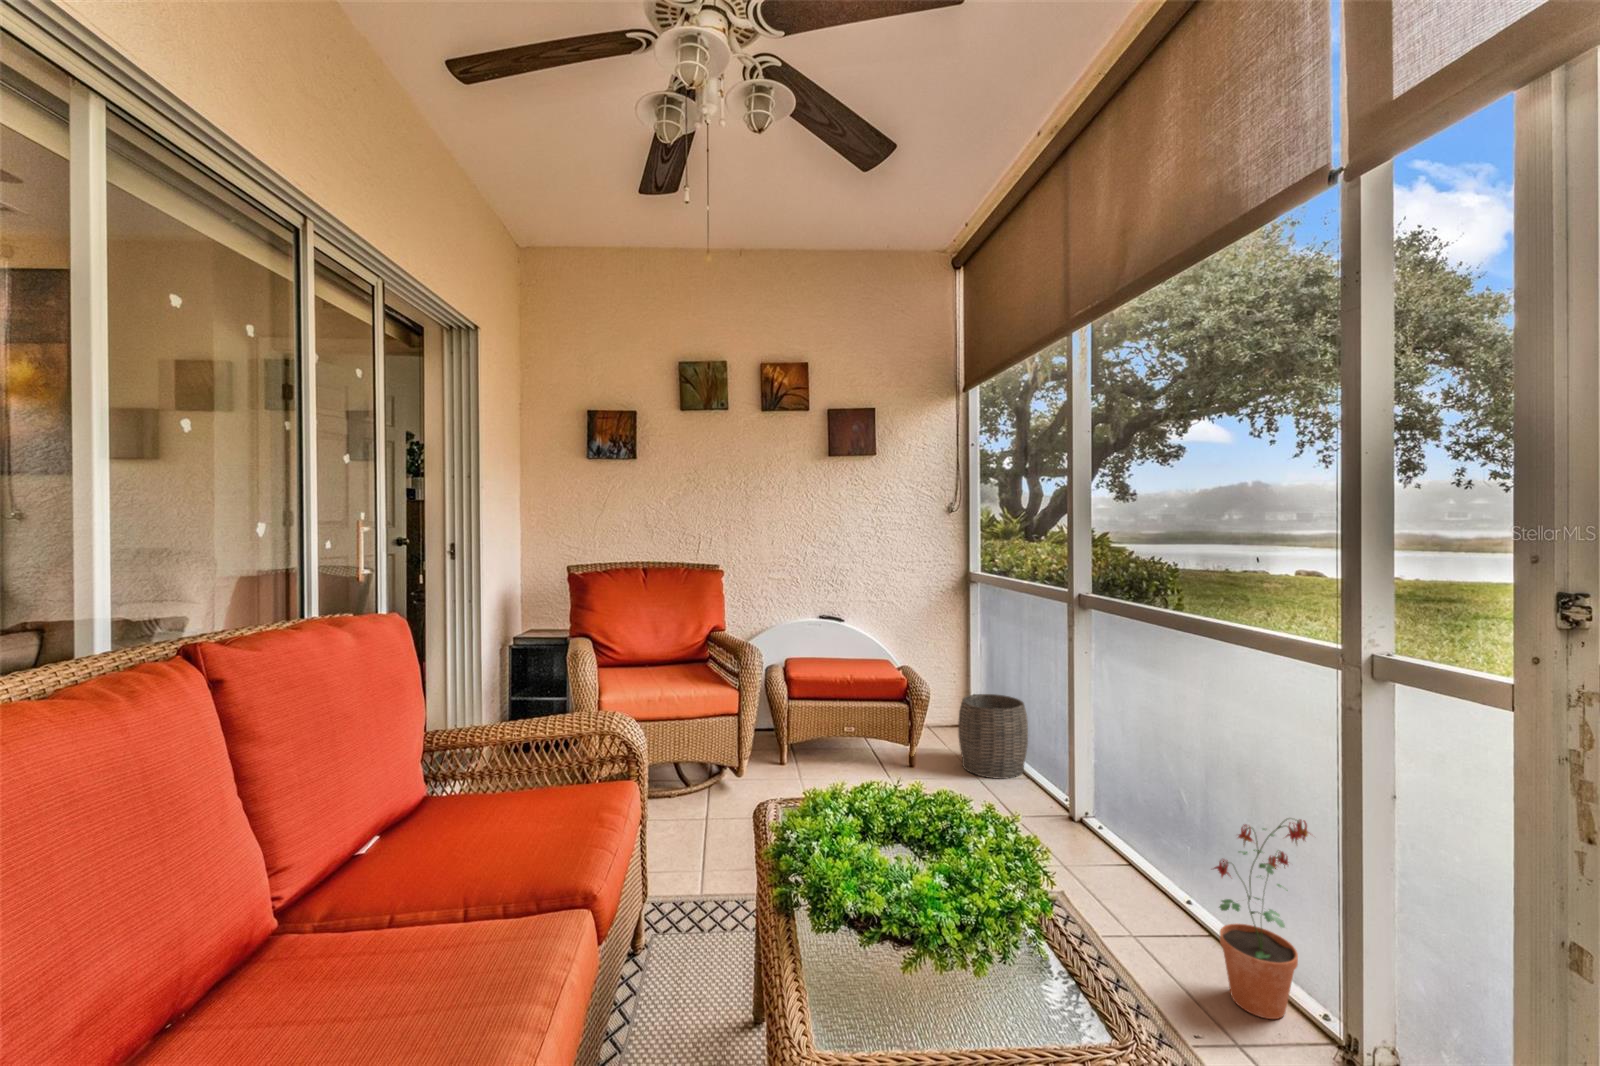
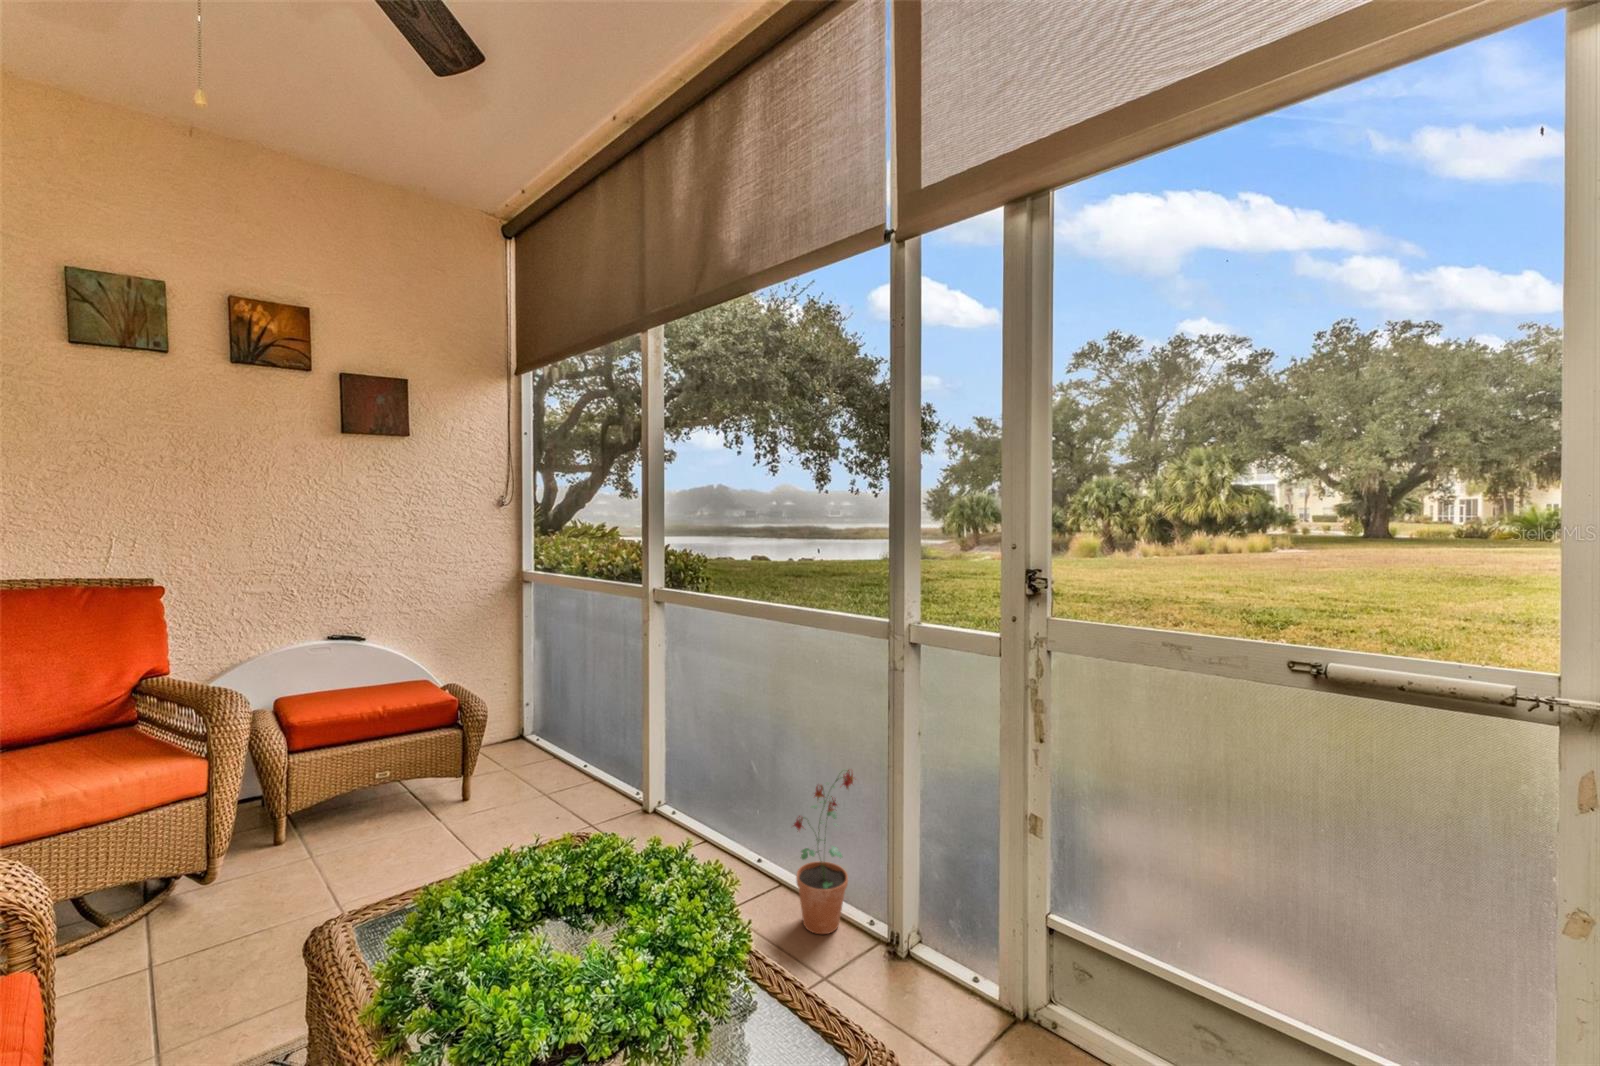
woven basket: present [958,694,1028,779] -> none [520,699,594,788]

